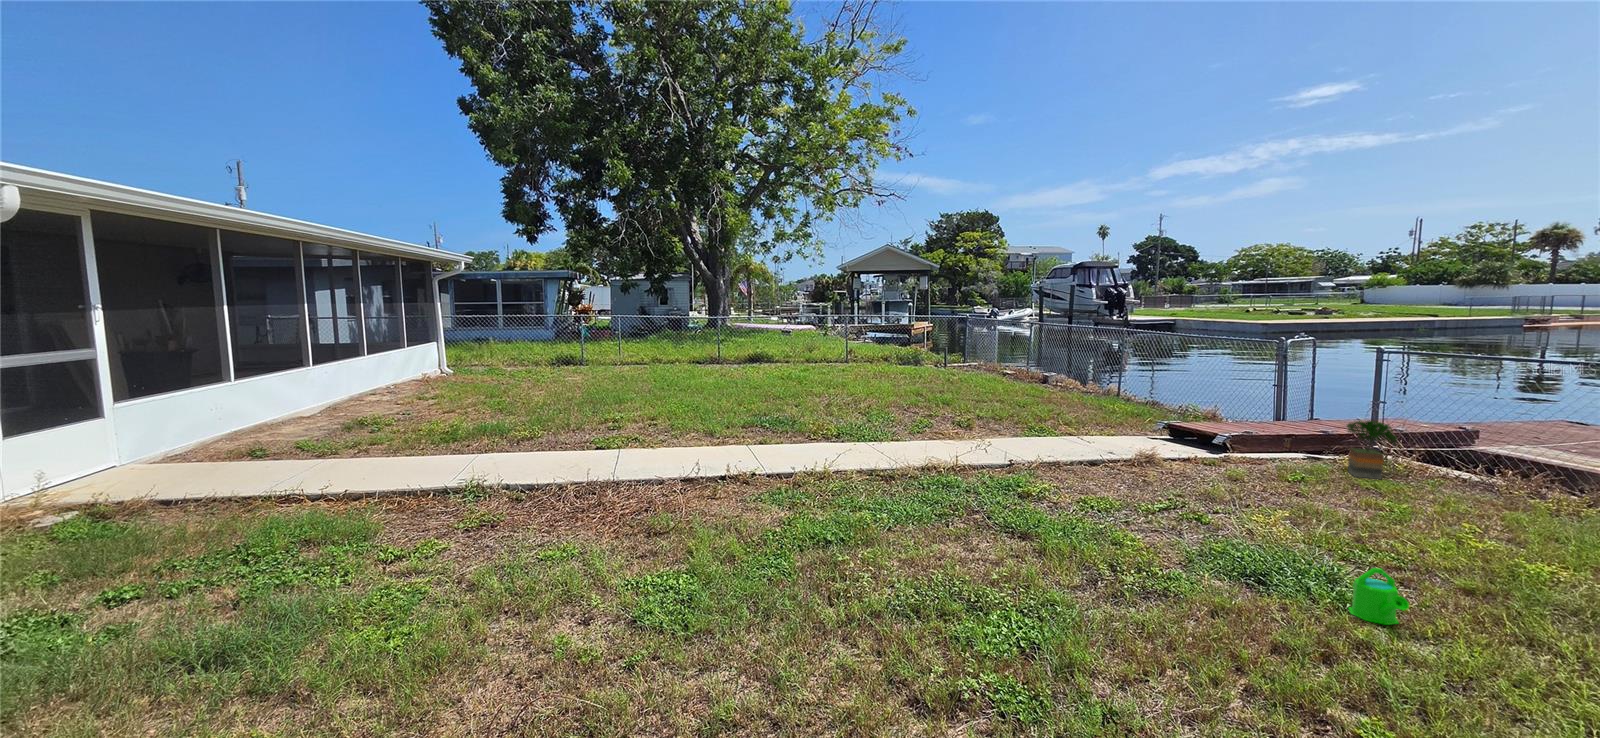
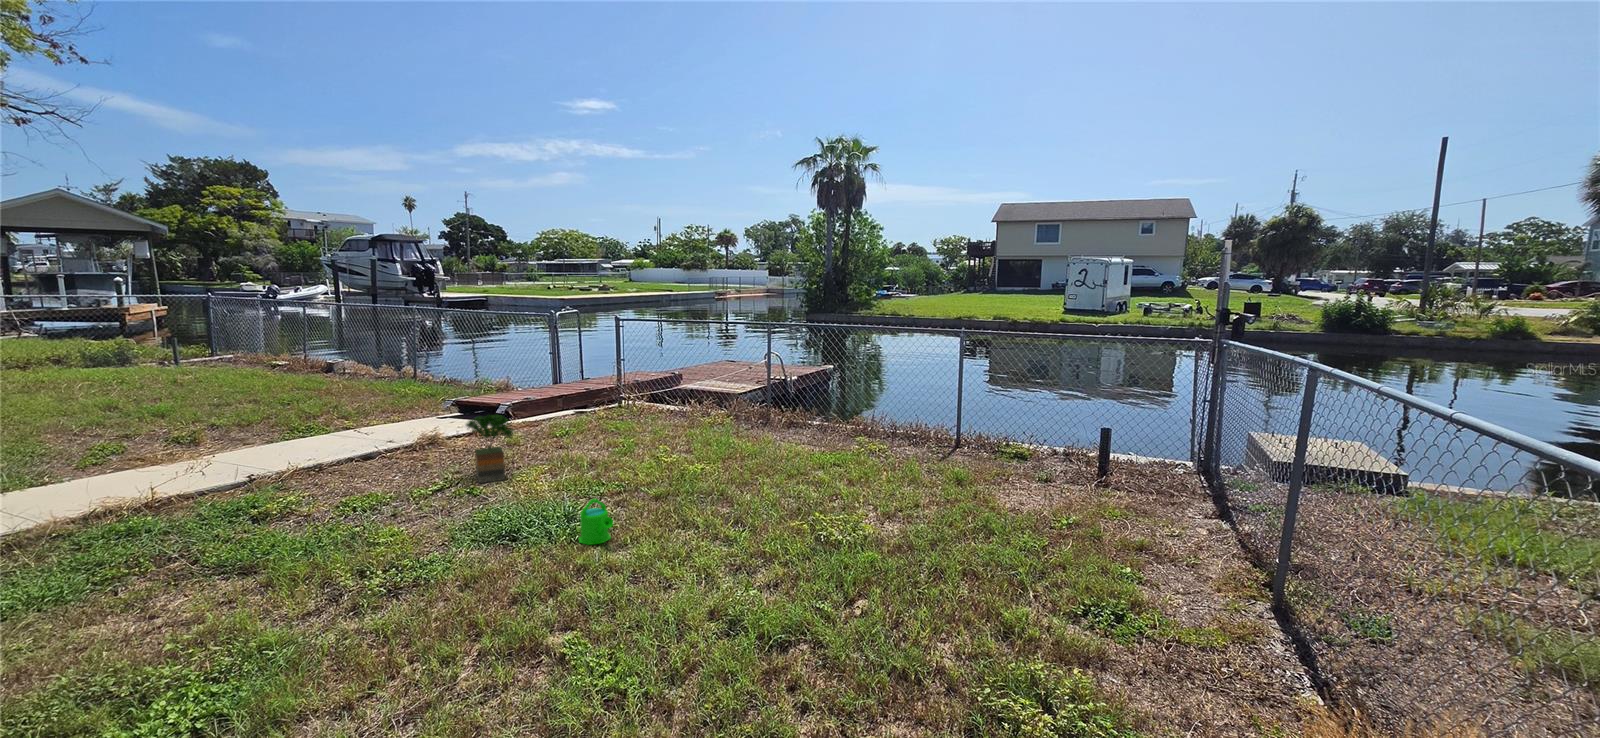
potted tree: present [1347,420,1397,479] -> present [466,415,514,483]

